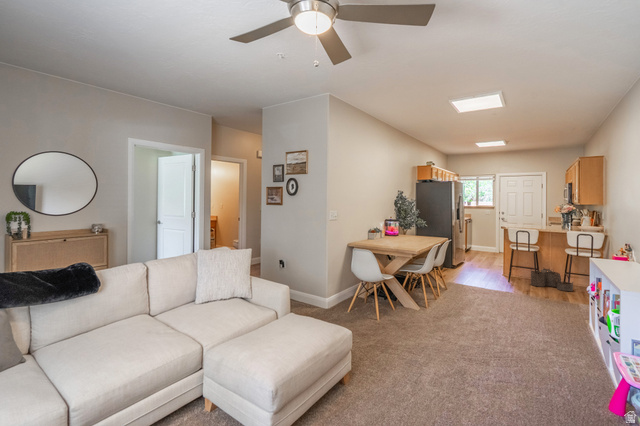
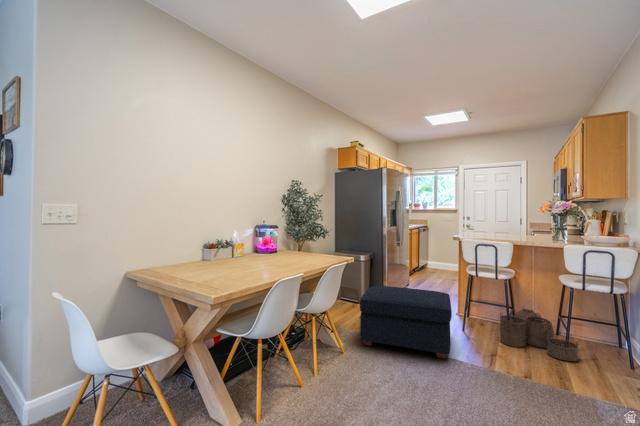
ottoman: none [454,256,507,290] -> present [360,286,452,359]

